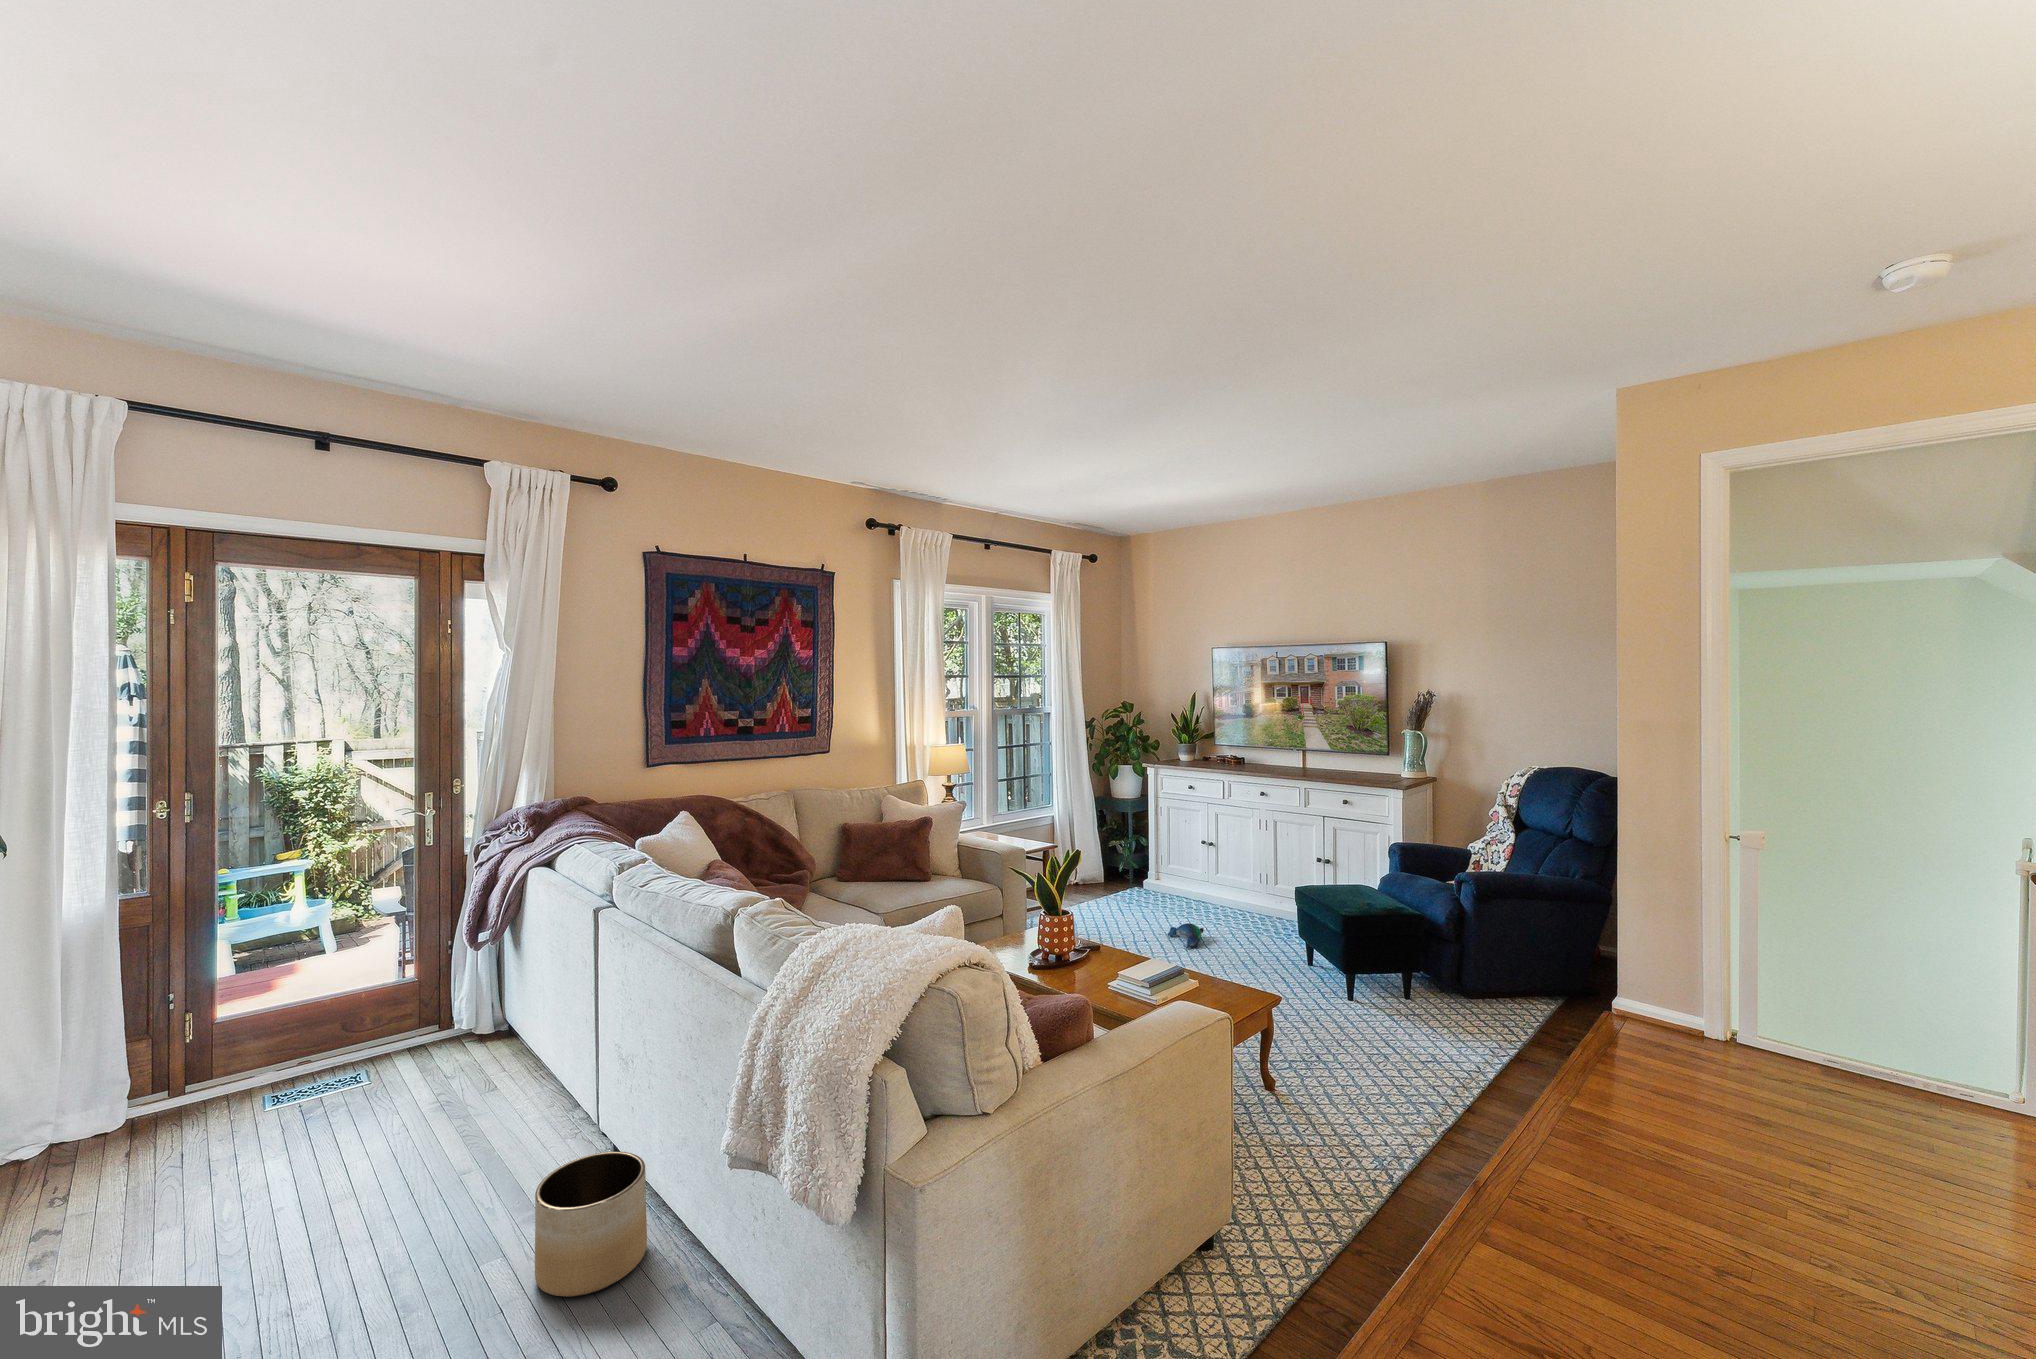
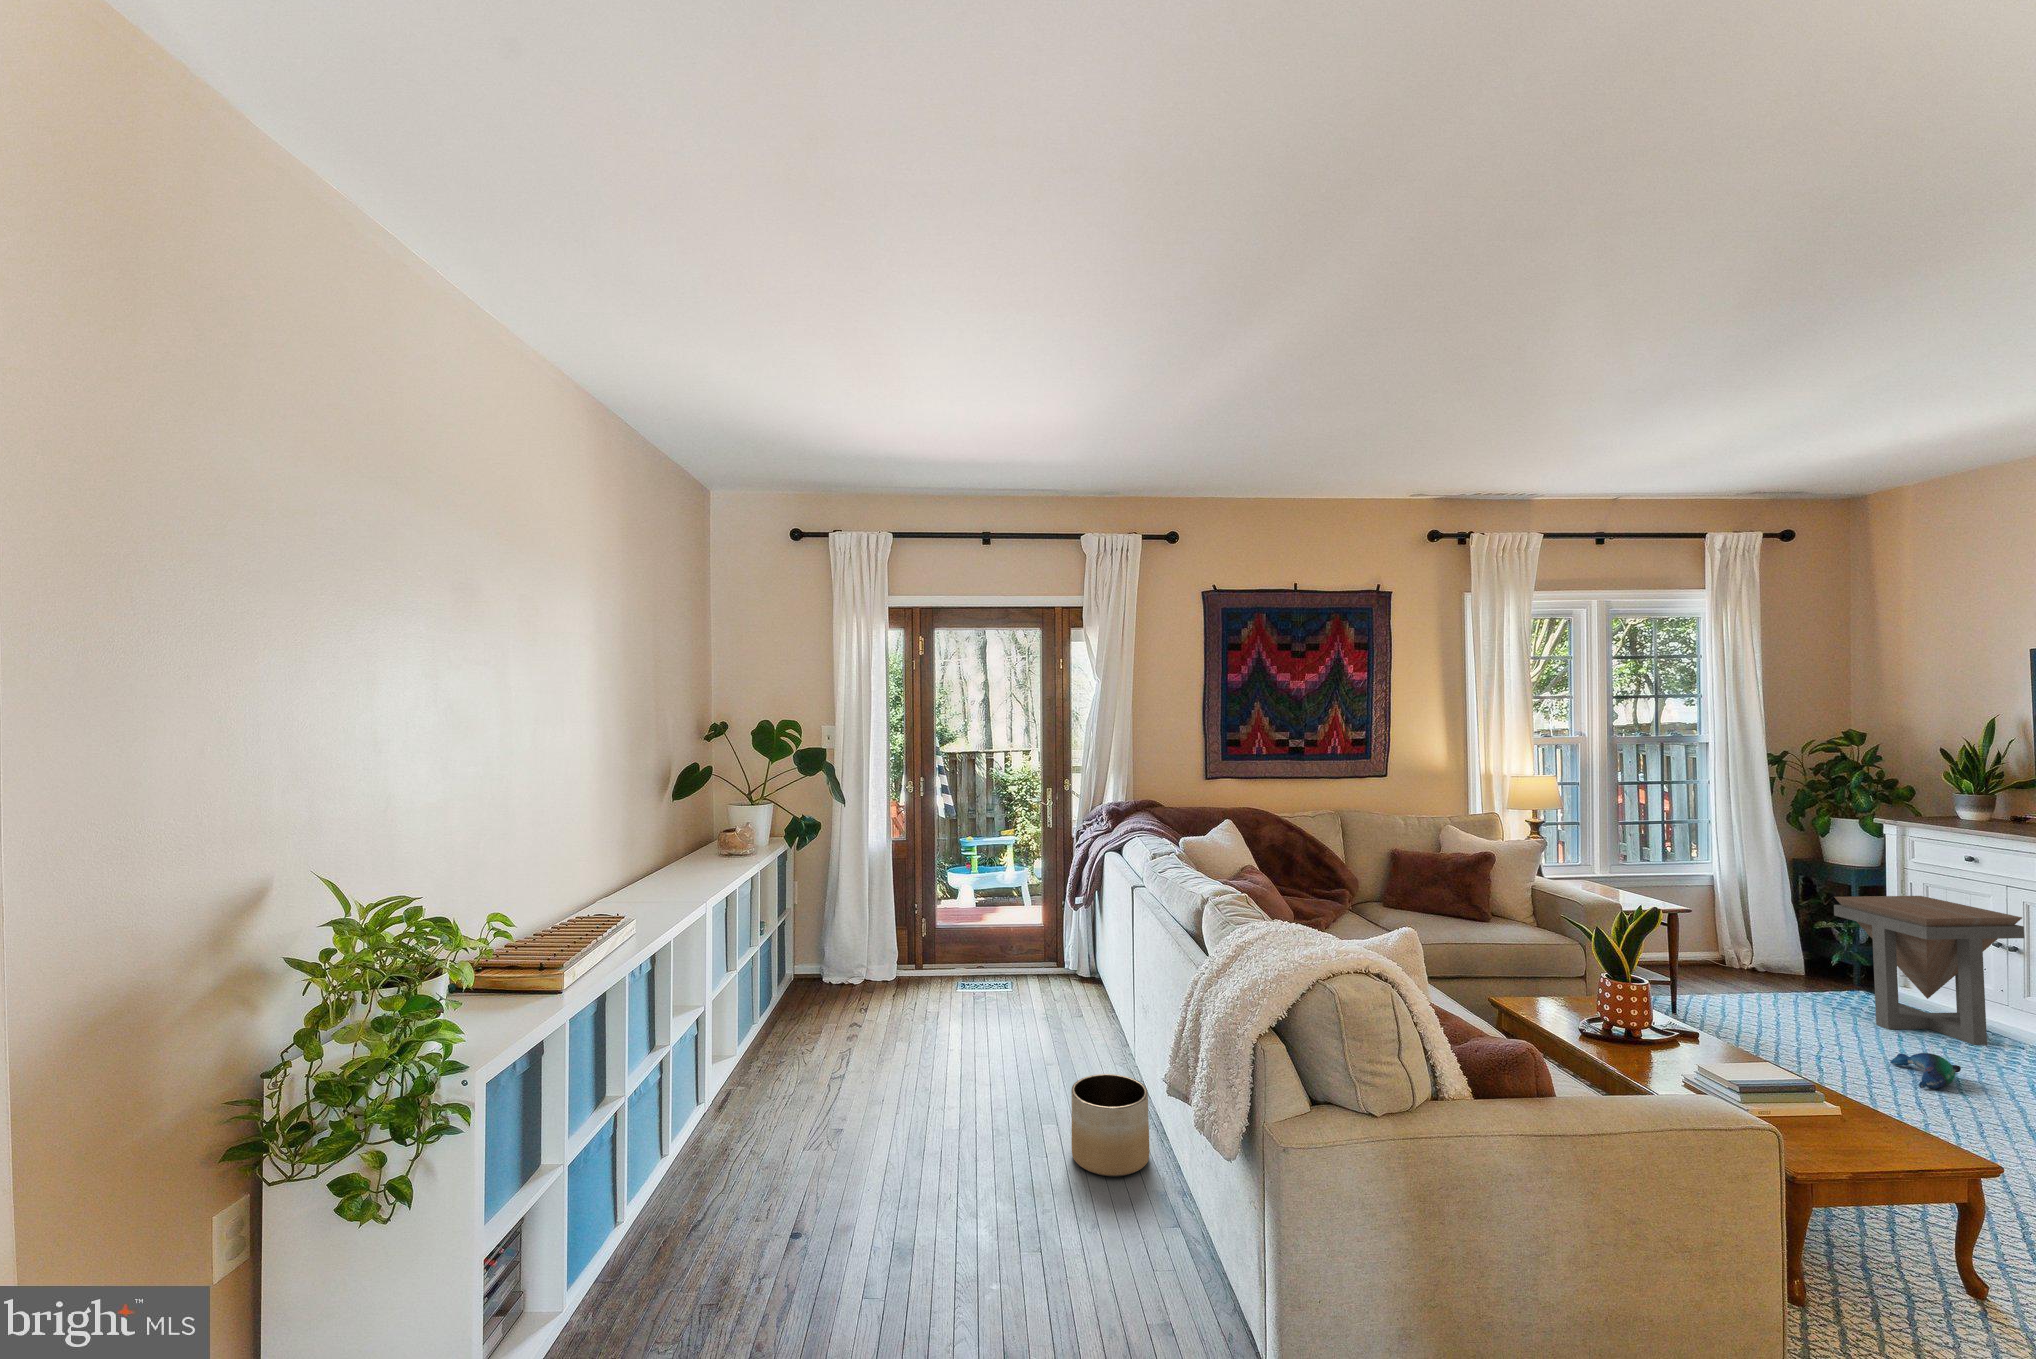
side table: none [1128,815,1218,911] -> present [1834,896,2024,1045]

